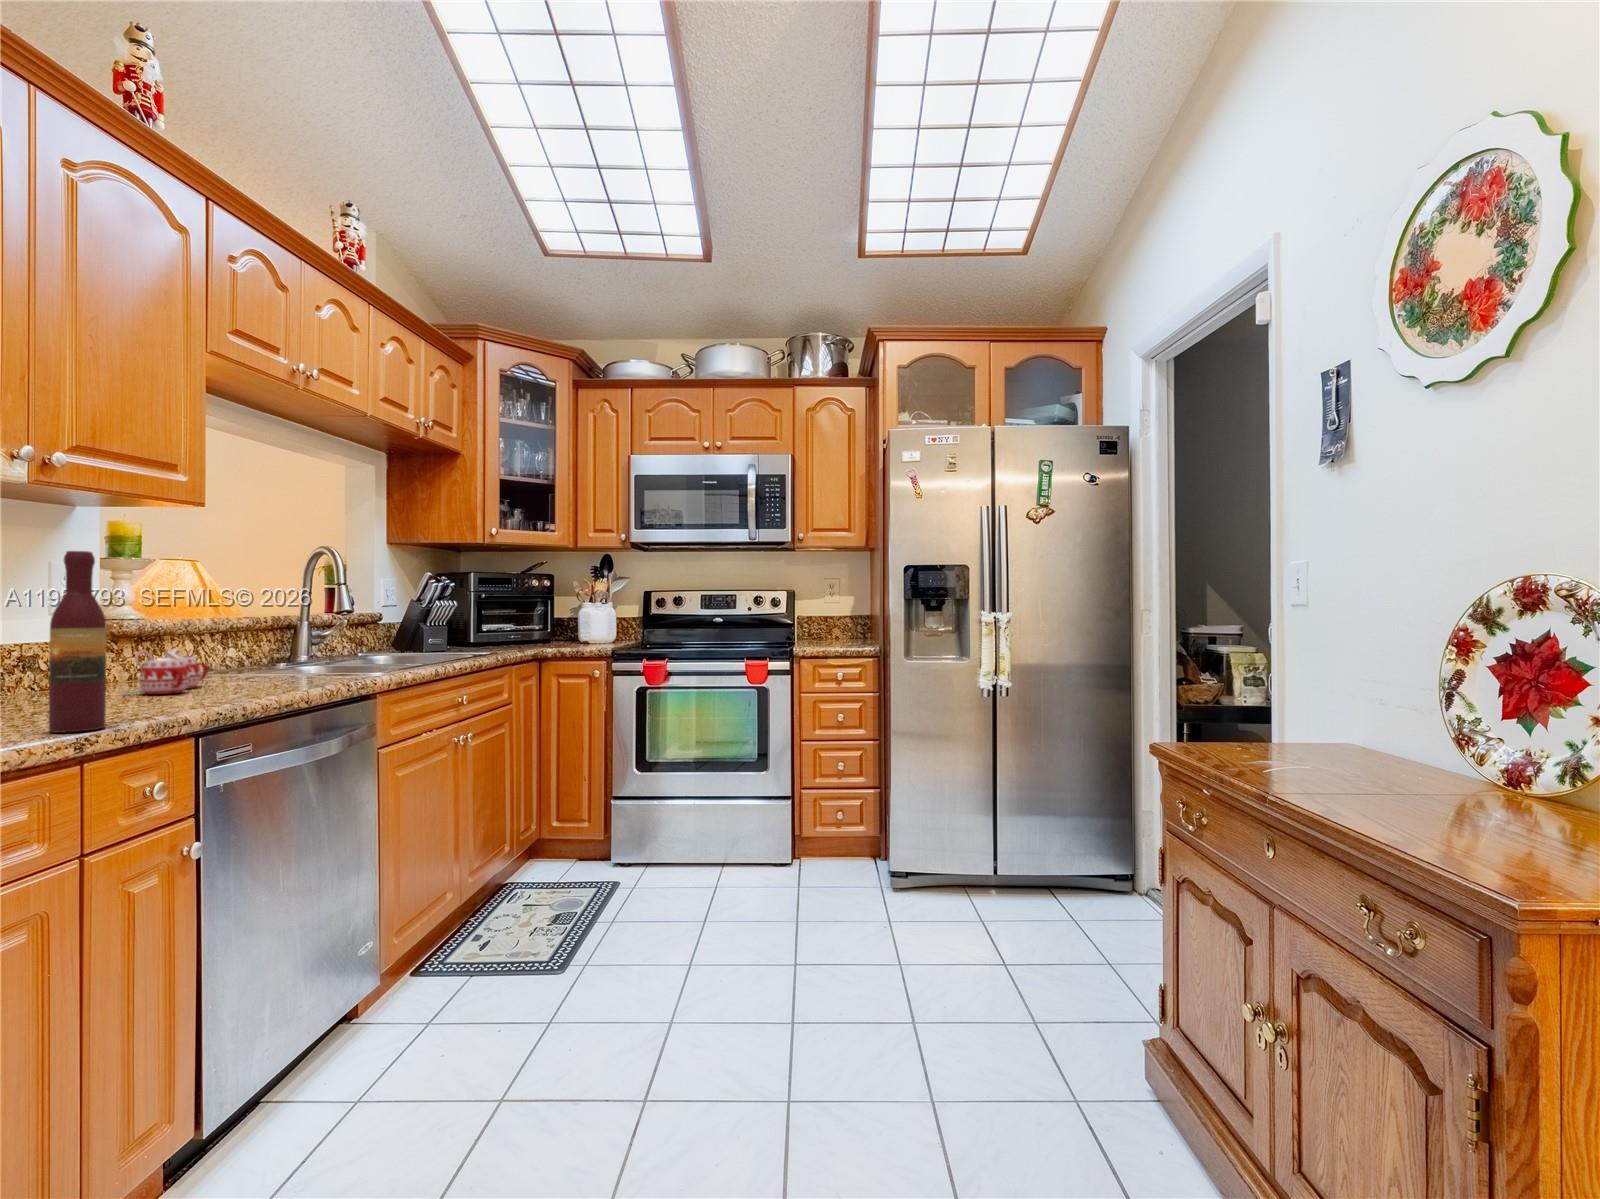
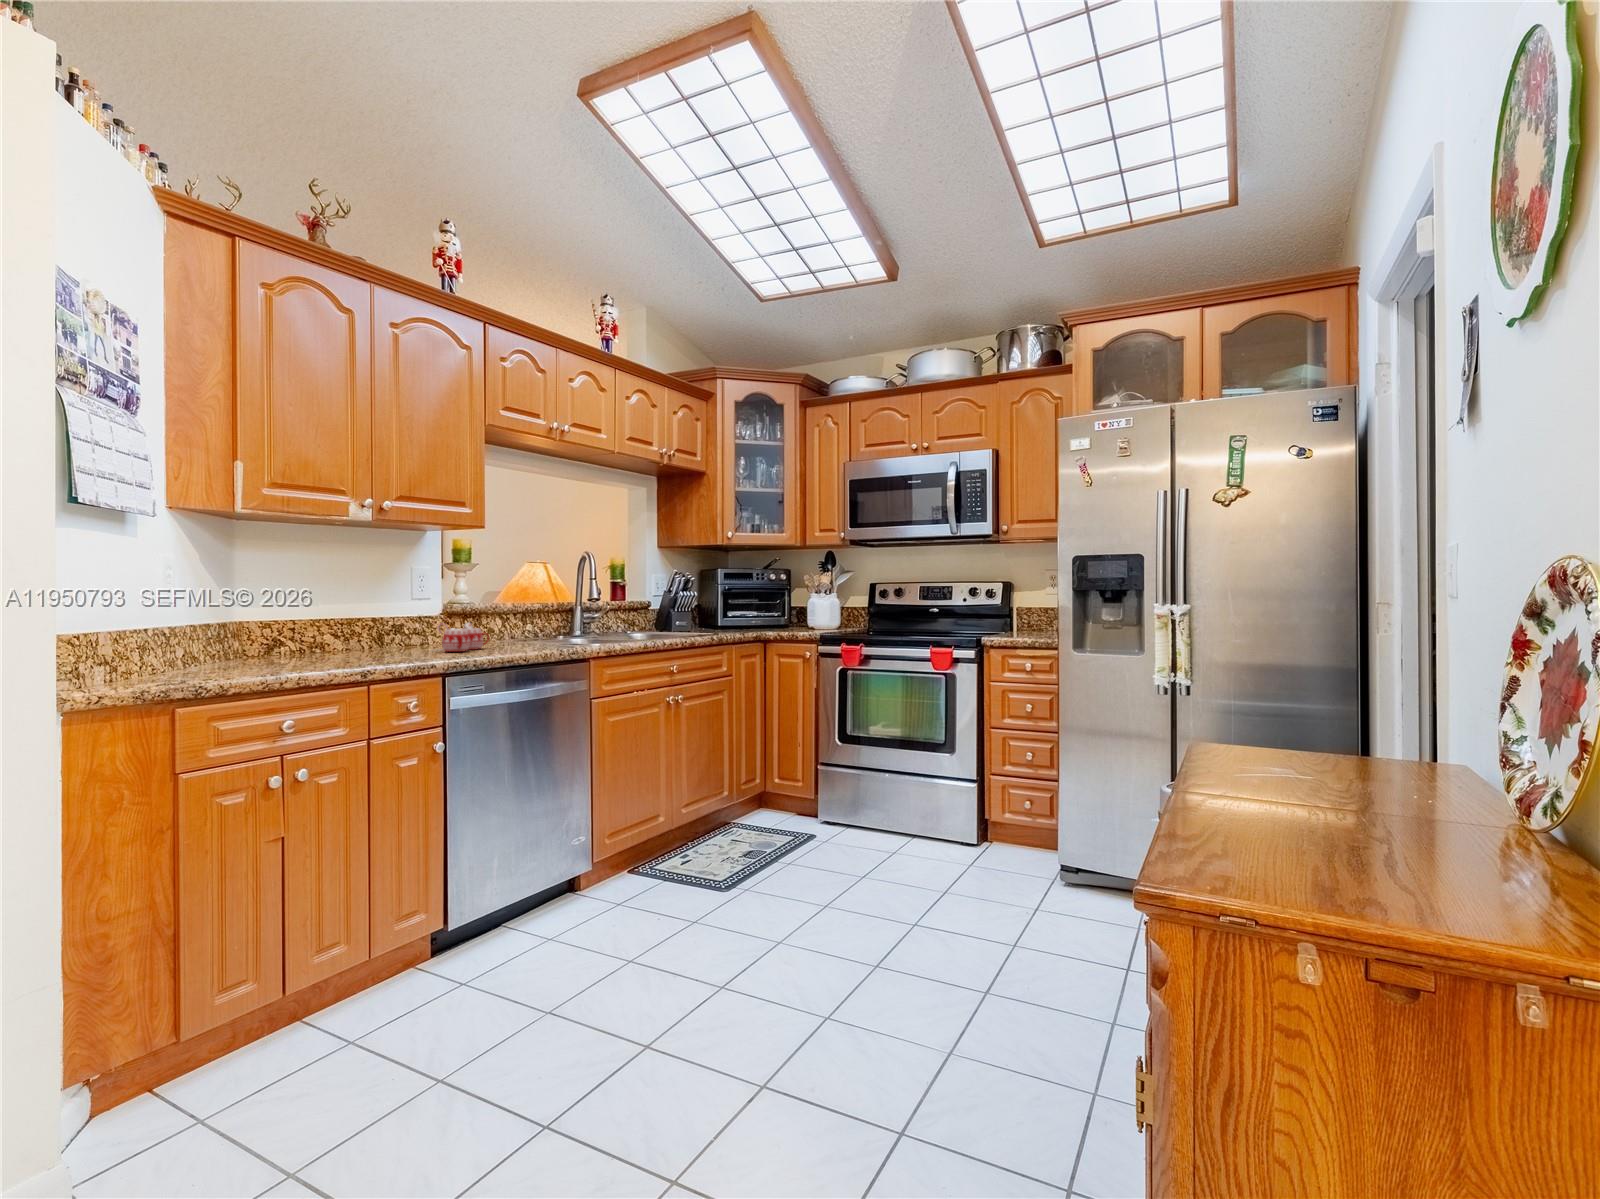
wine bottle: present [49,551,106,733] -> none [353,559,383,669]

